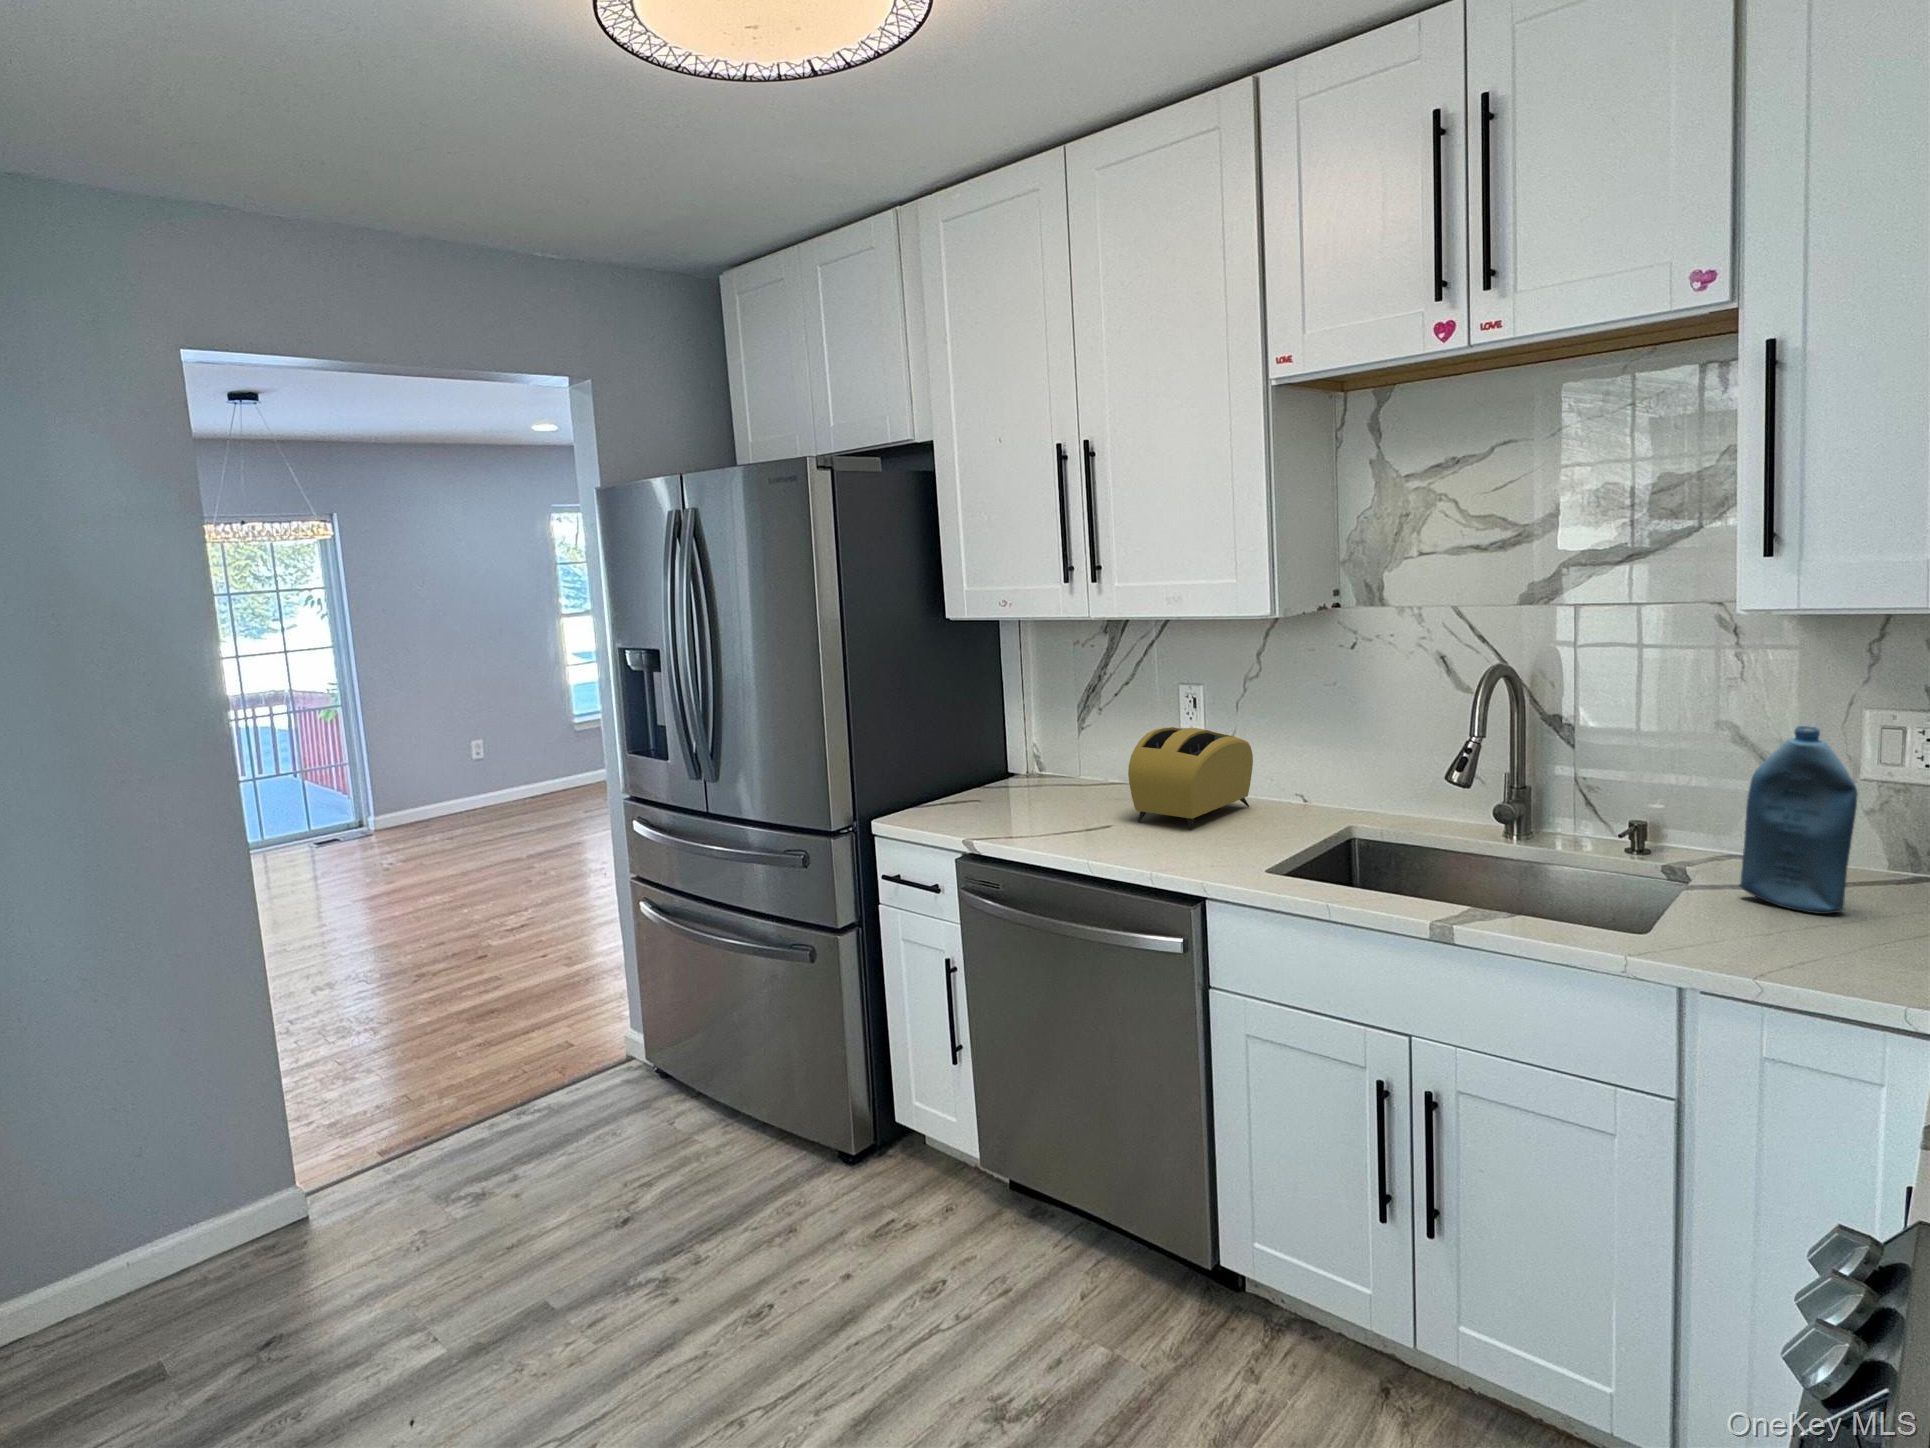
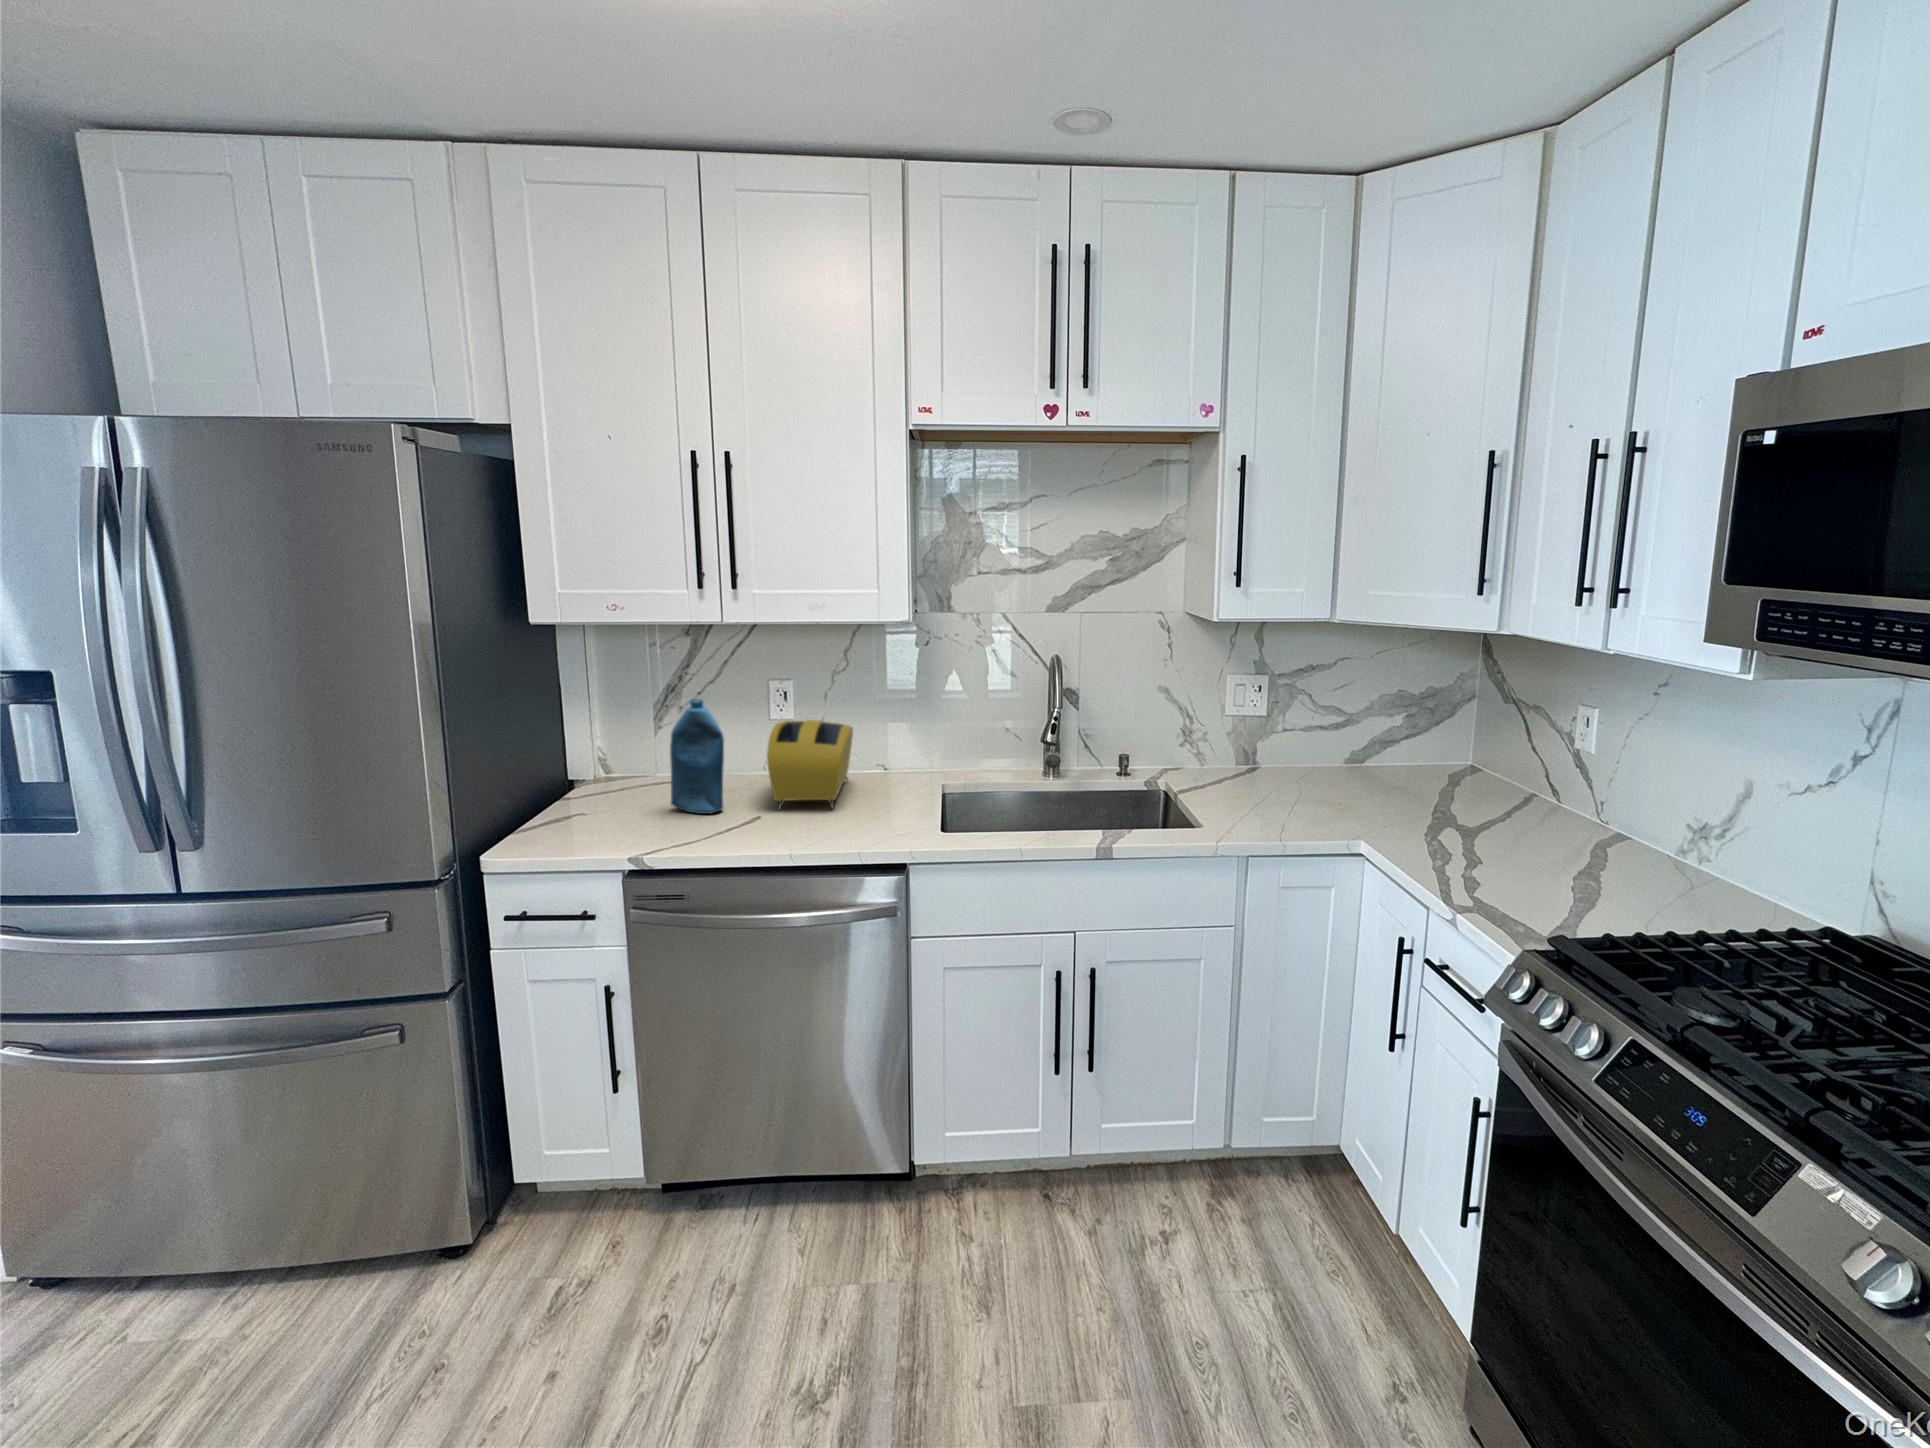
bottle: present [1739,726,1857,914] -> present [670,699,724,814]

